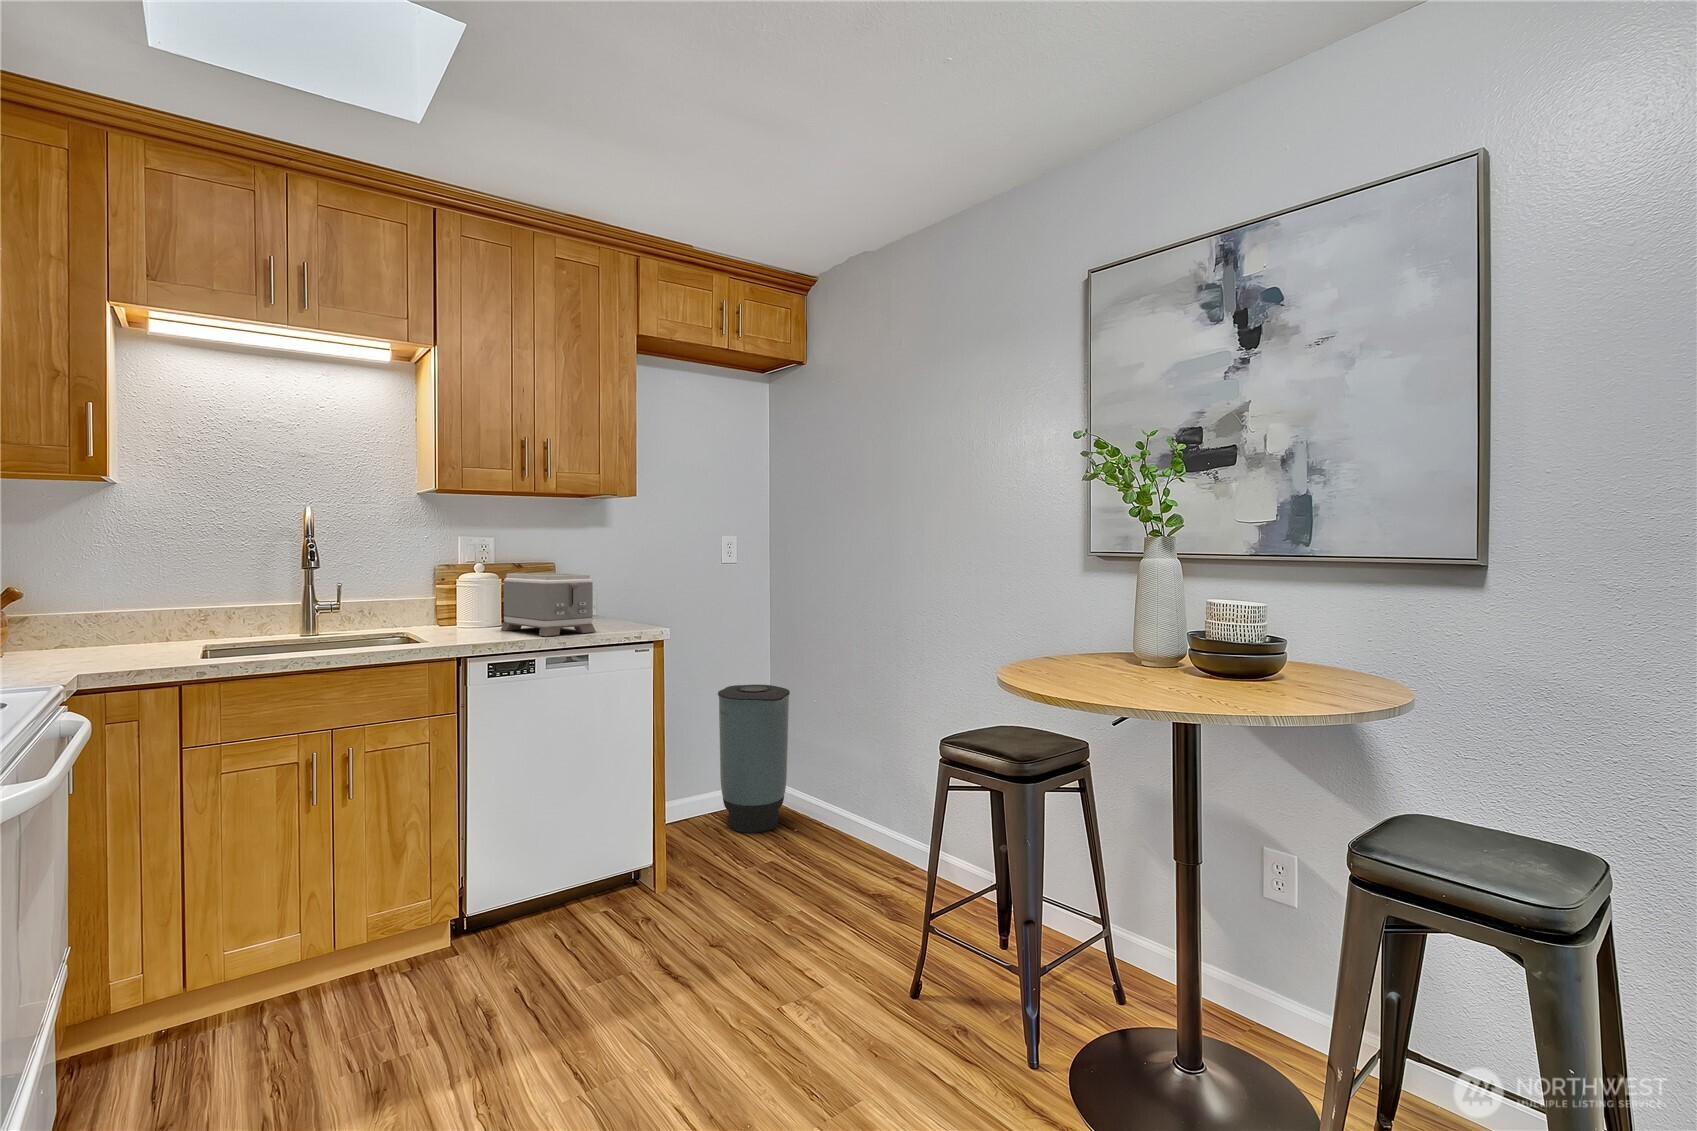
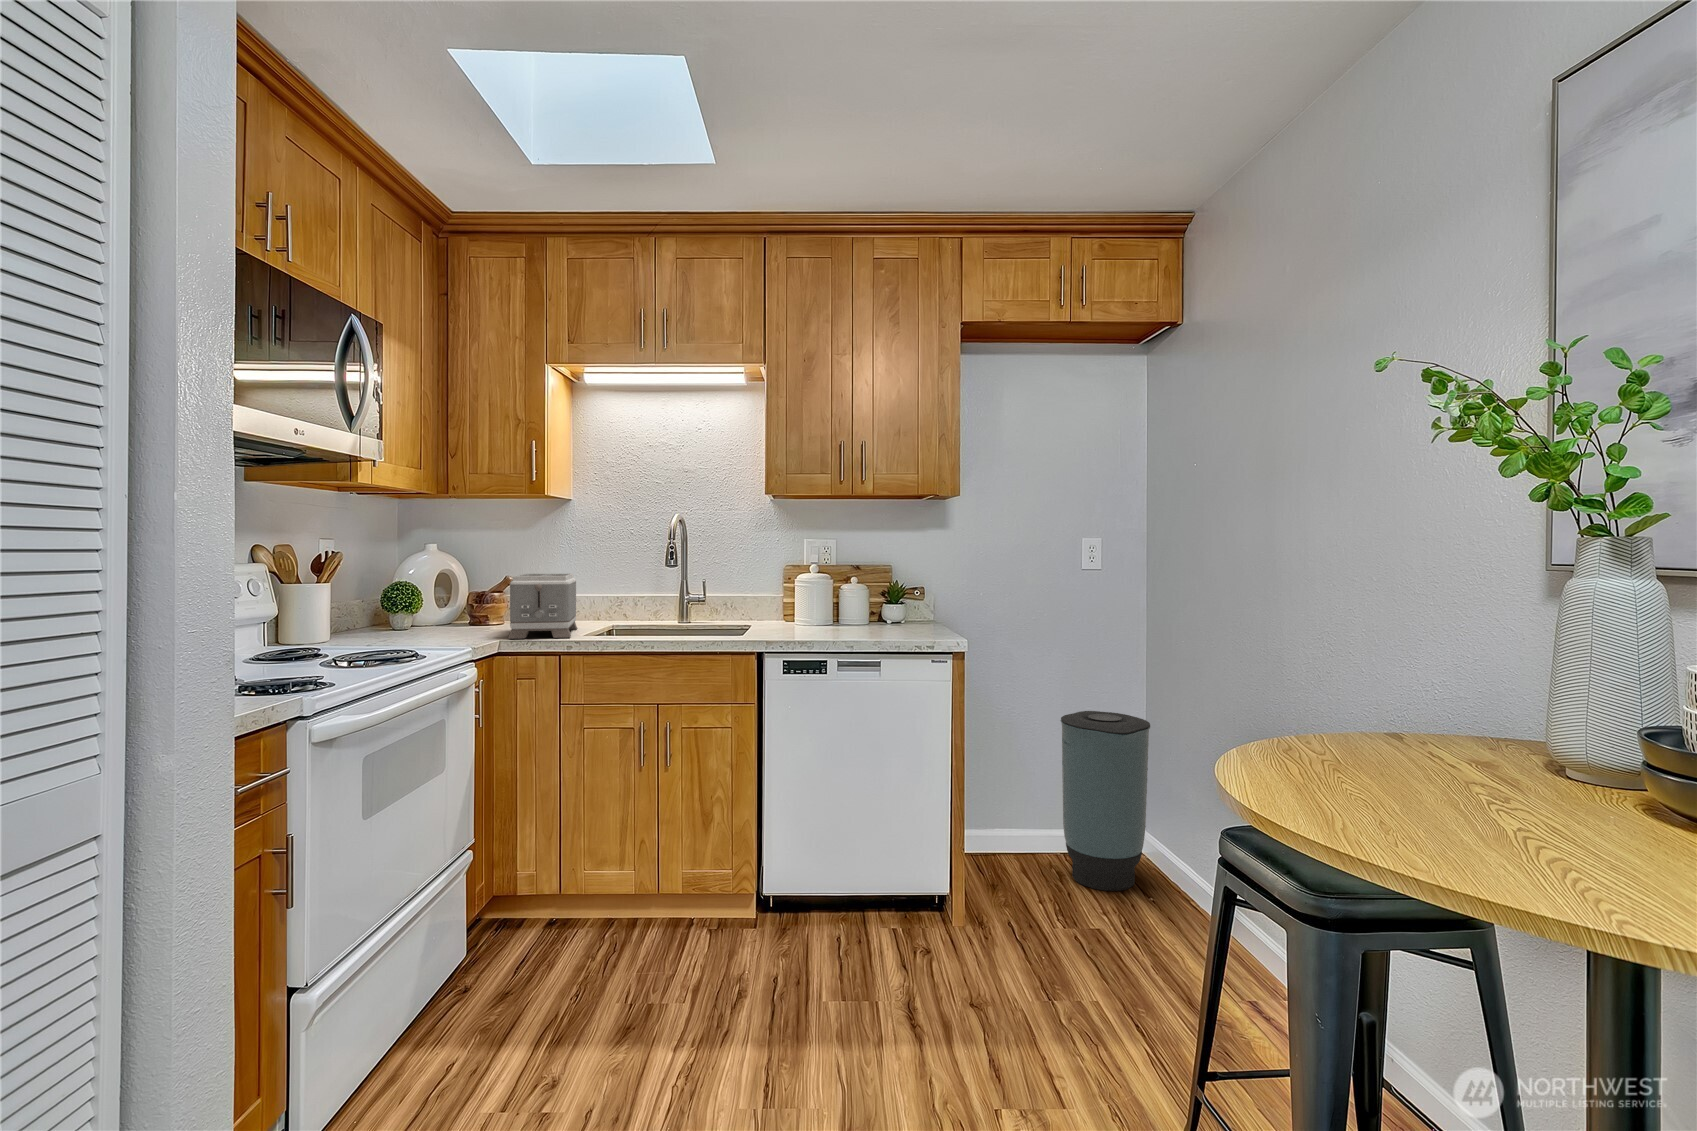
toaster: present [501,573,596,636] -> present [508,574,577,639]

